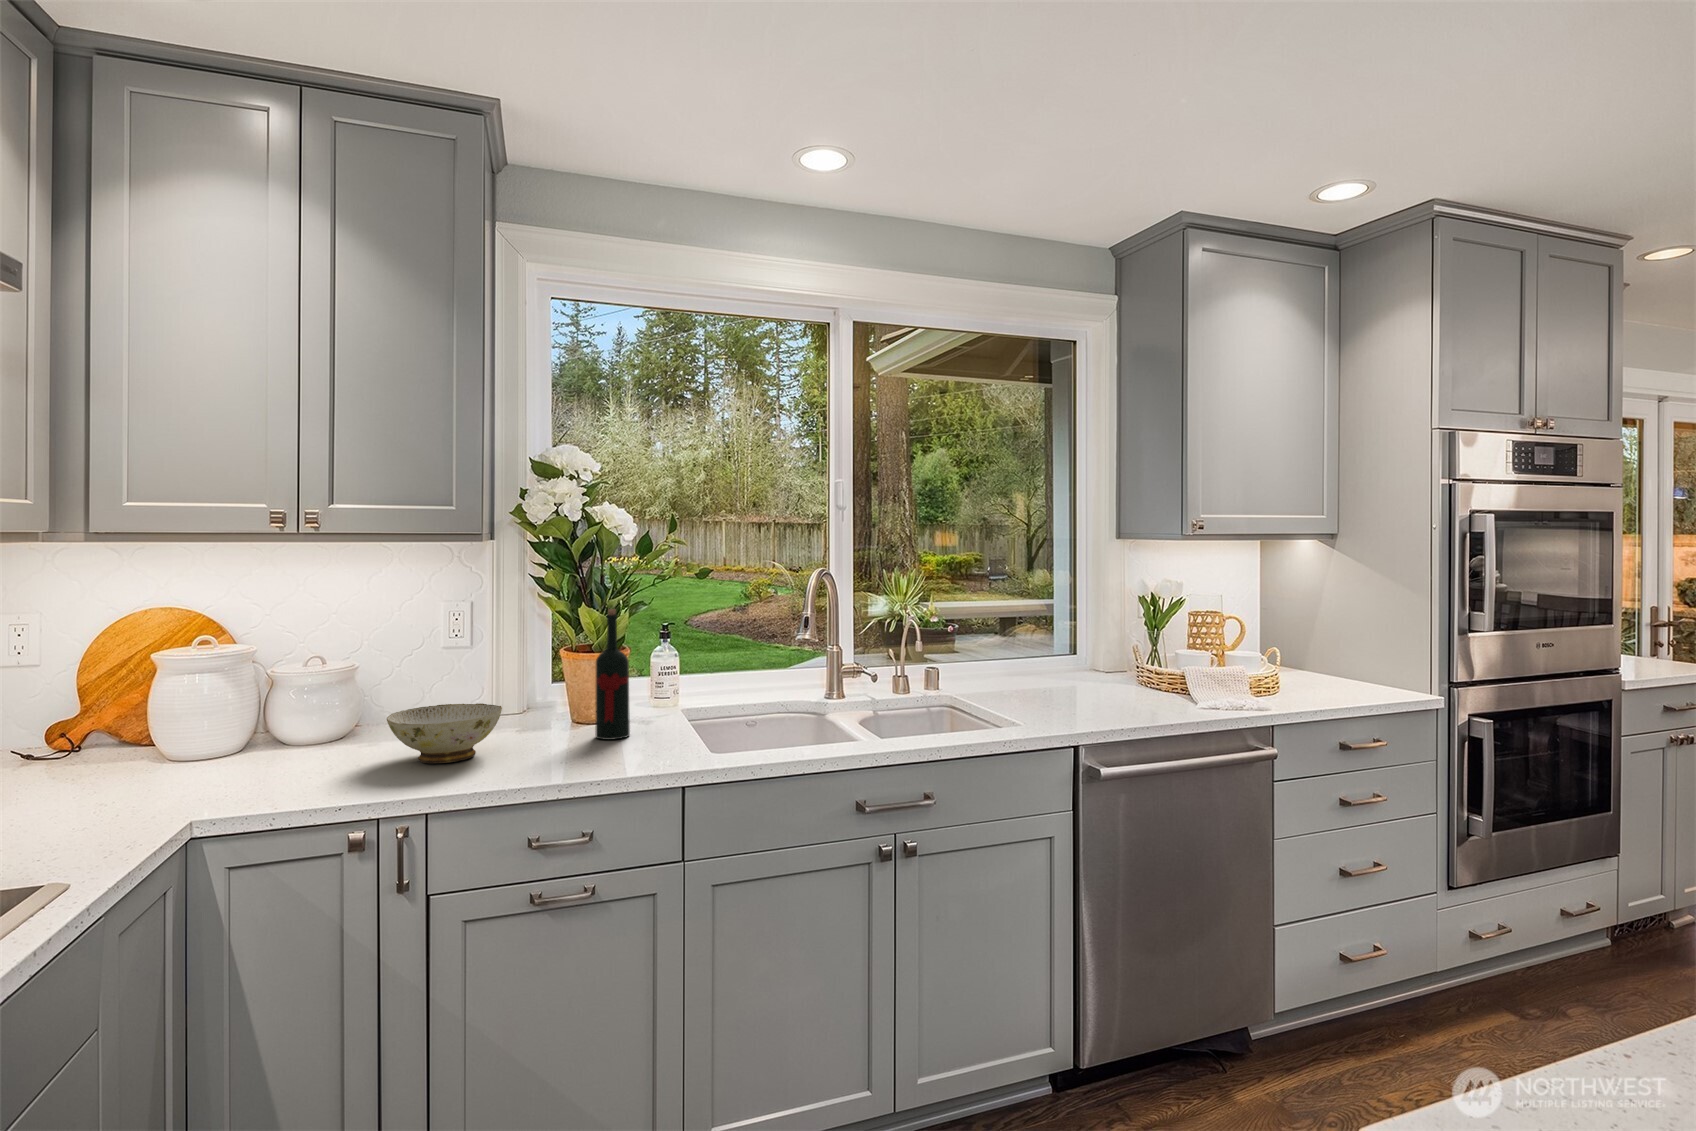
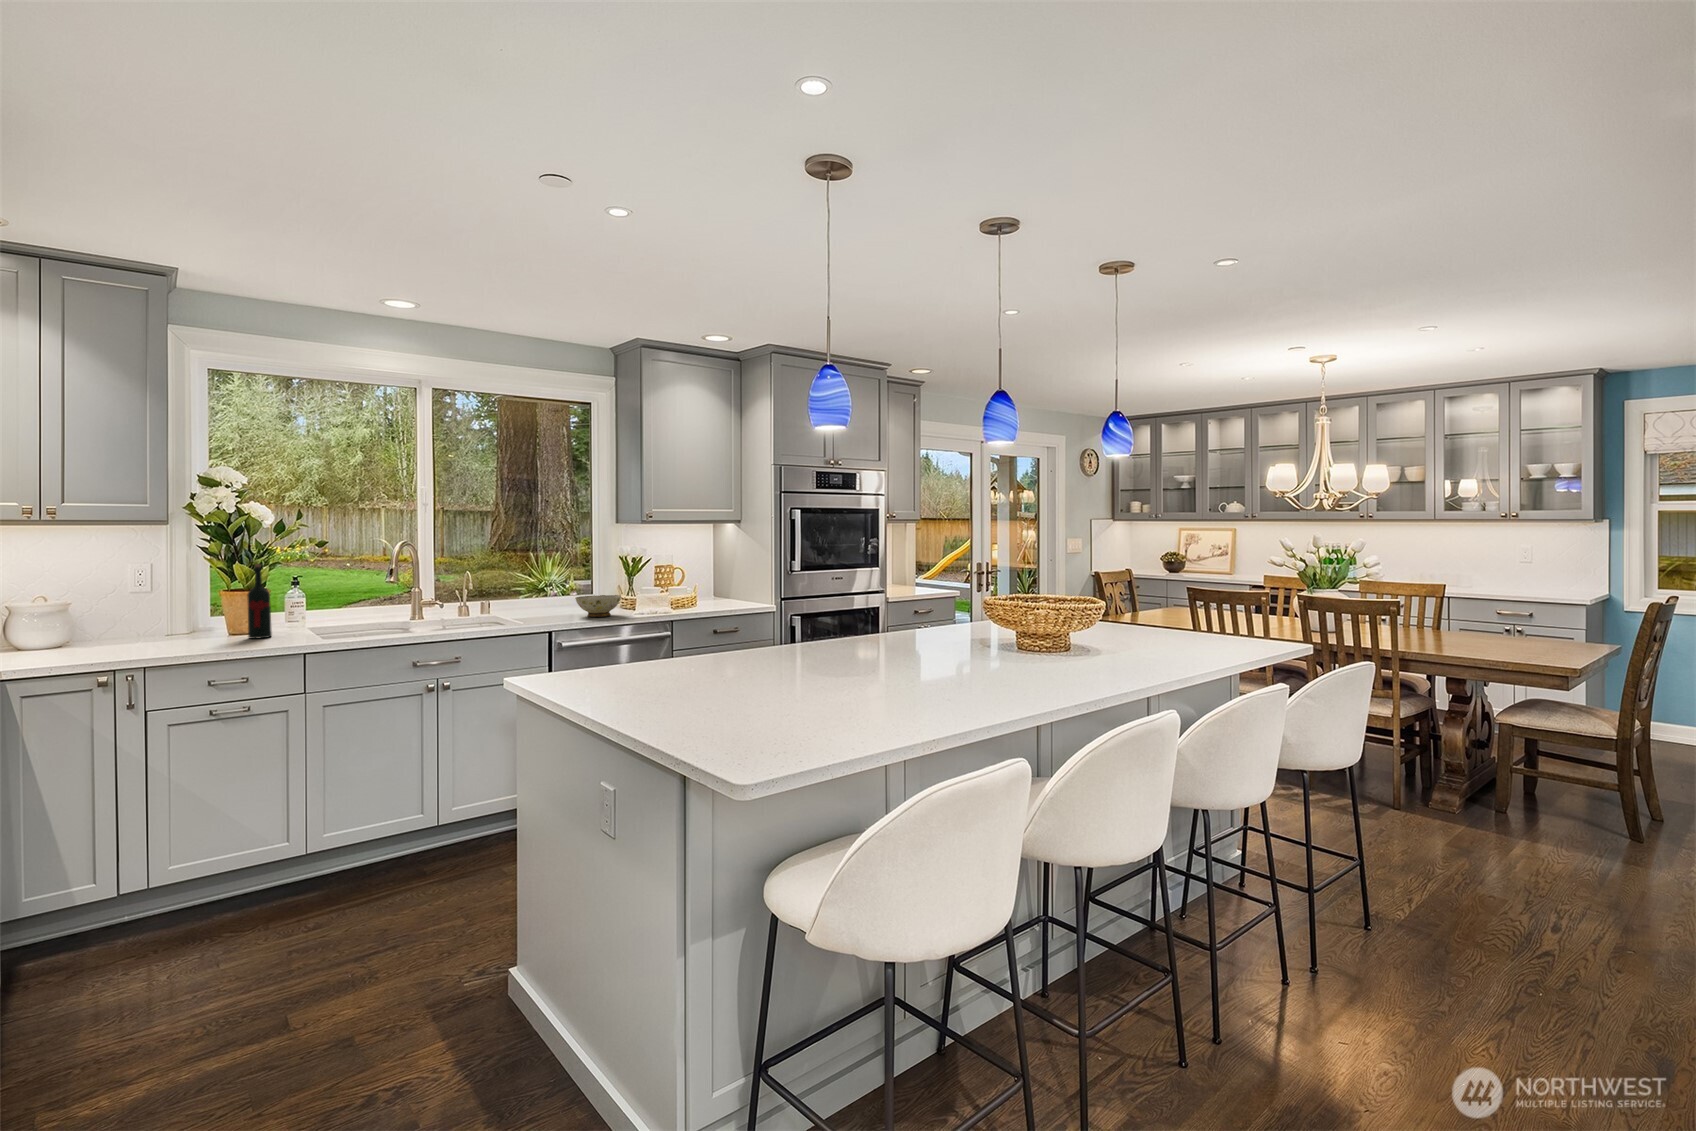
ceramic bowl: present [387,703,502,764] -> present [575,595,621,617]

